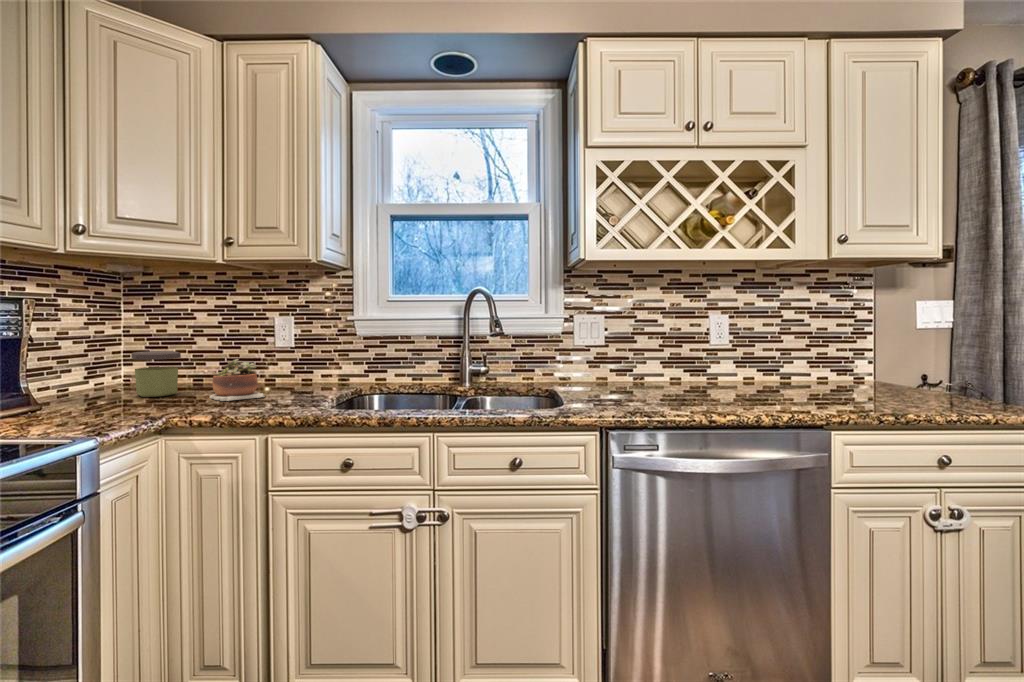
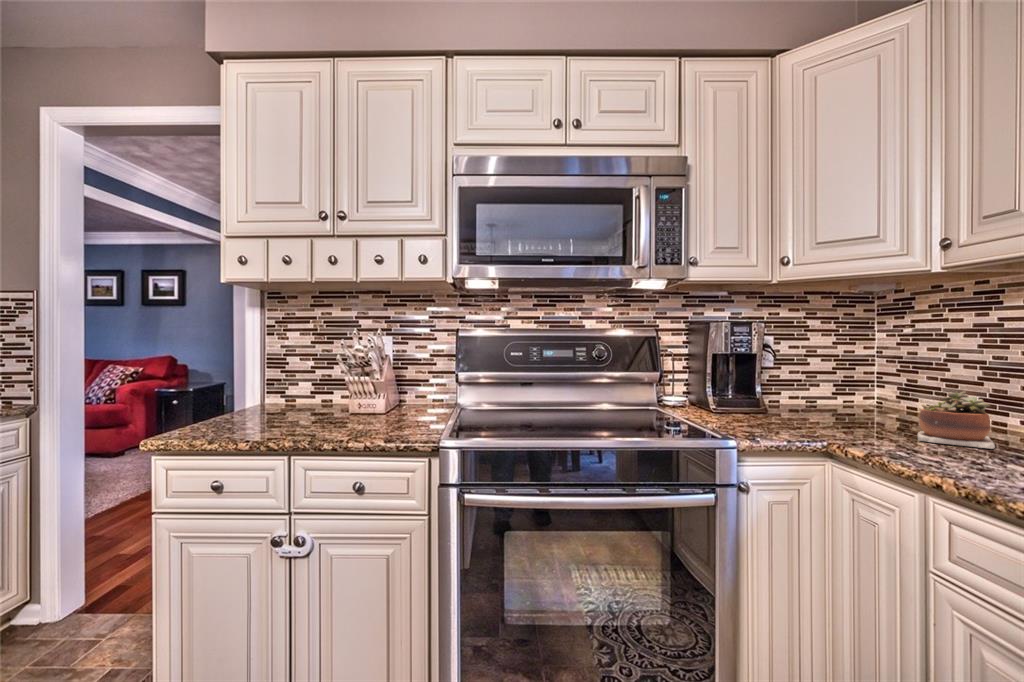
jar: present [131,351,181,397] -> none [849,373,901,424]

